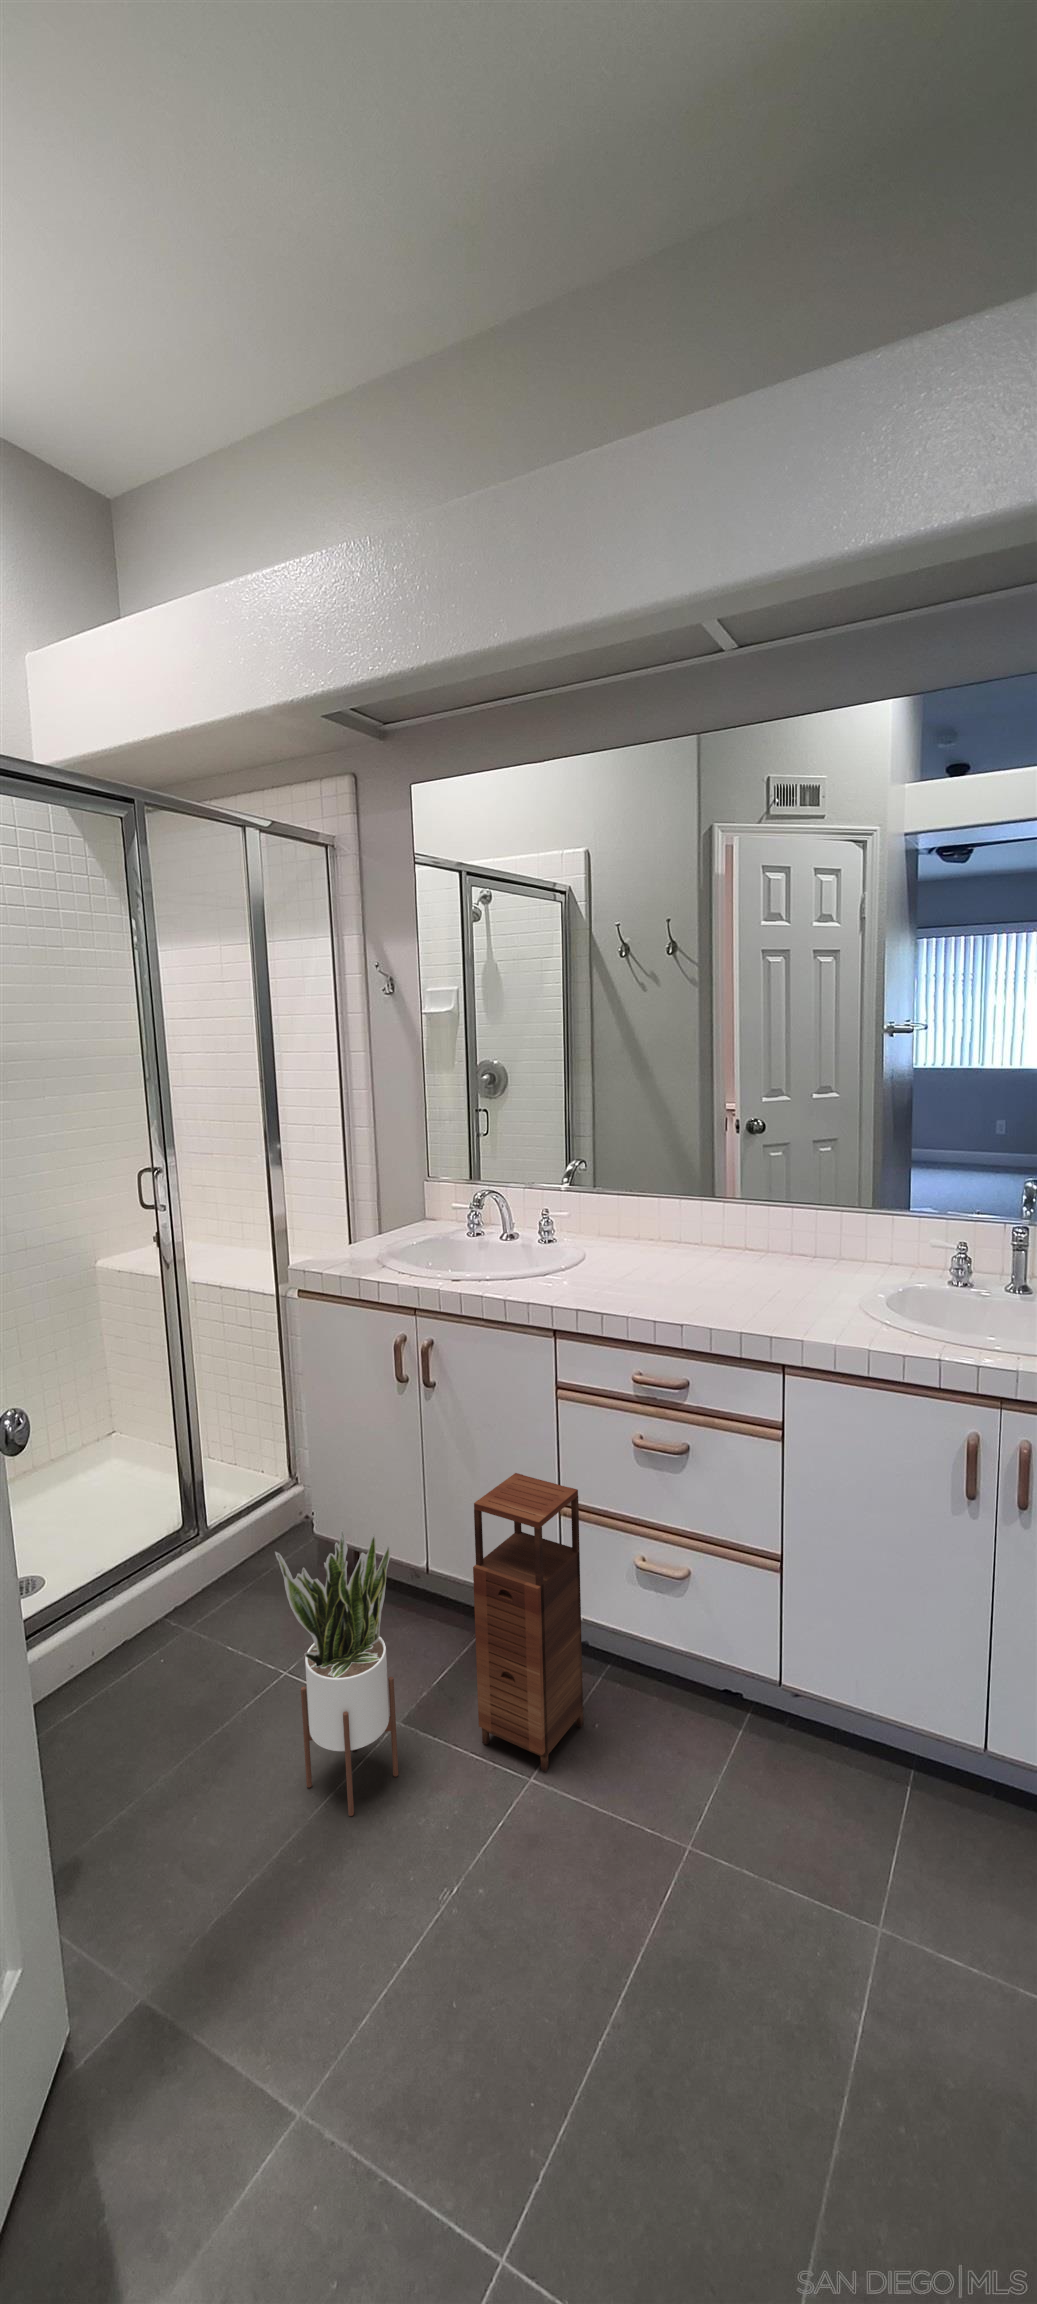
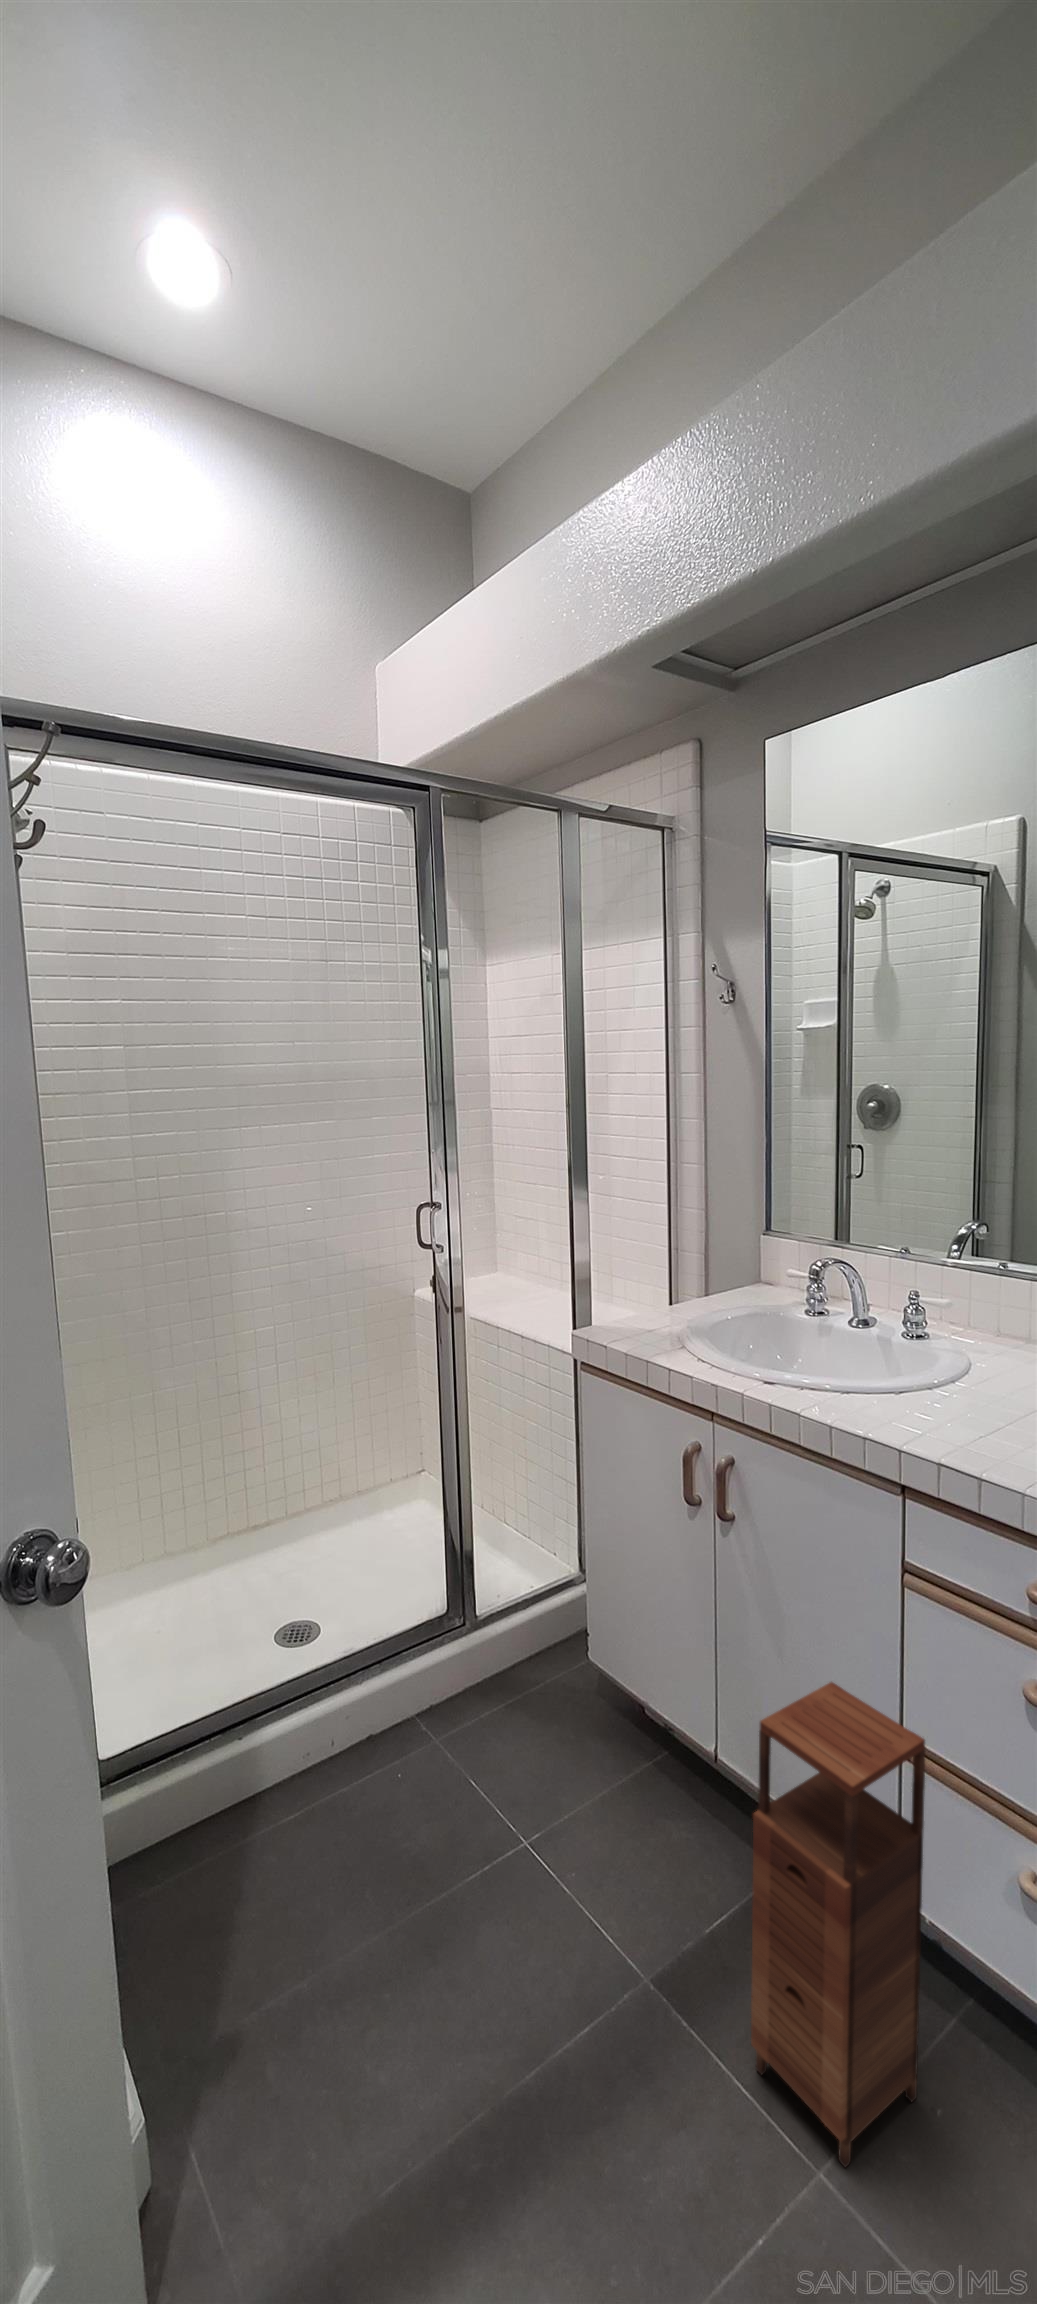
potted plant: present [275,1529,398,1816] -> none [475,1715,637,2124]

